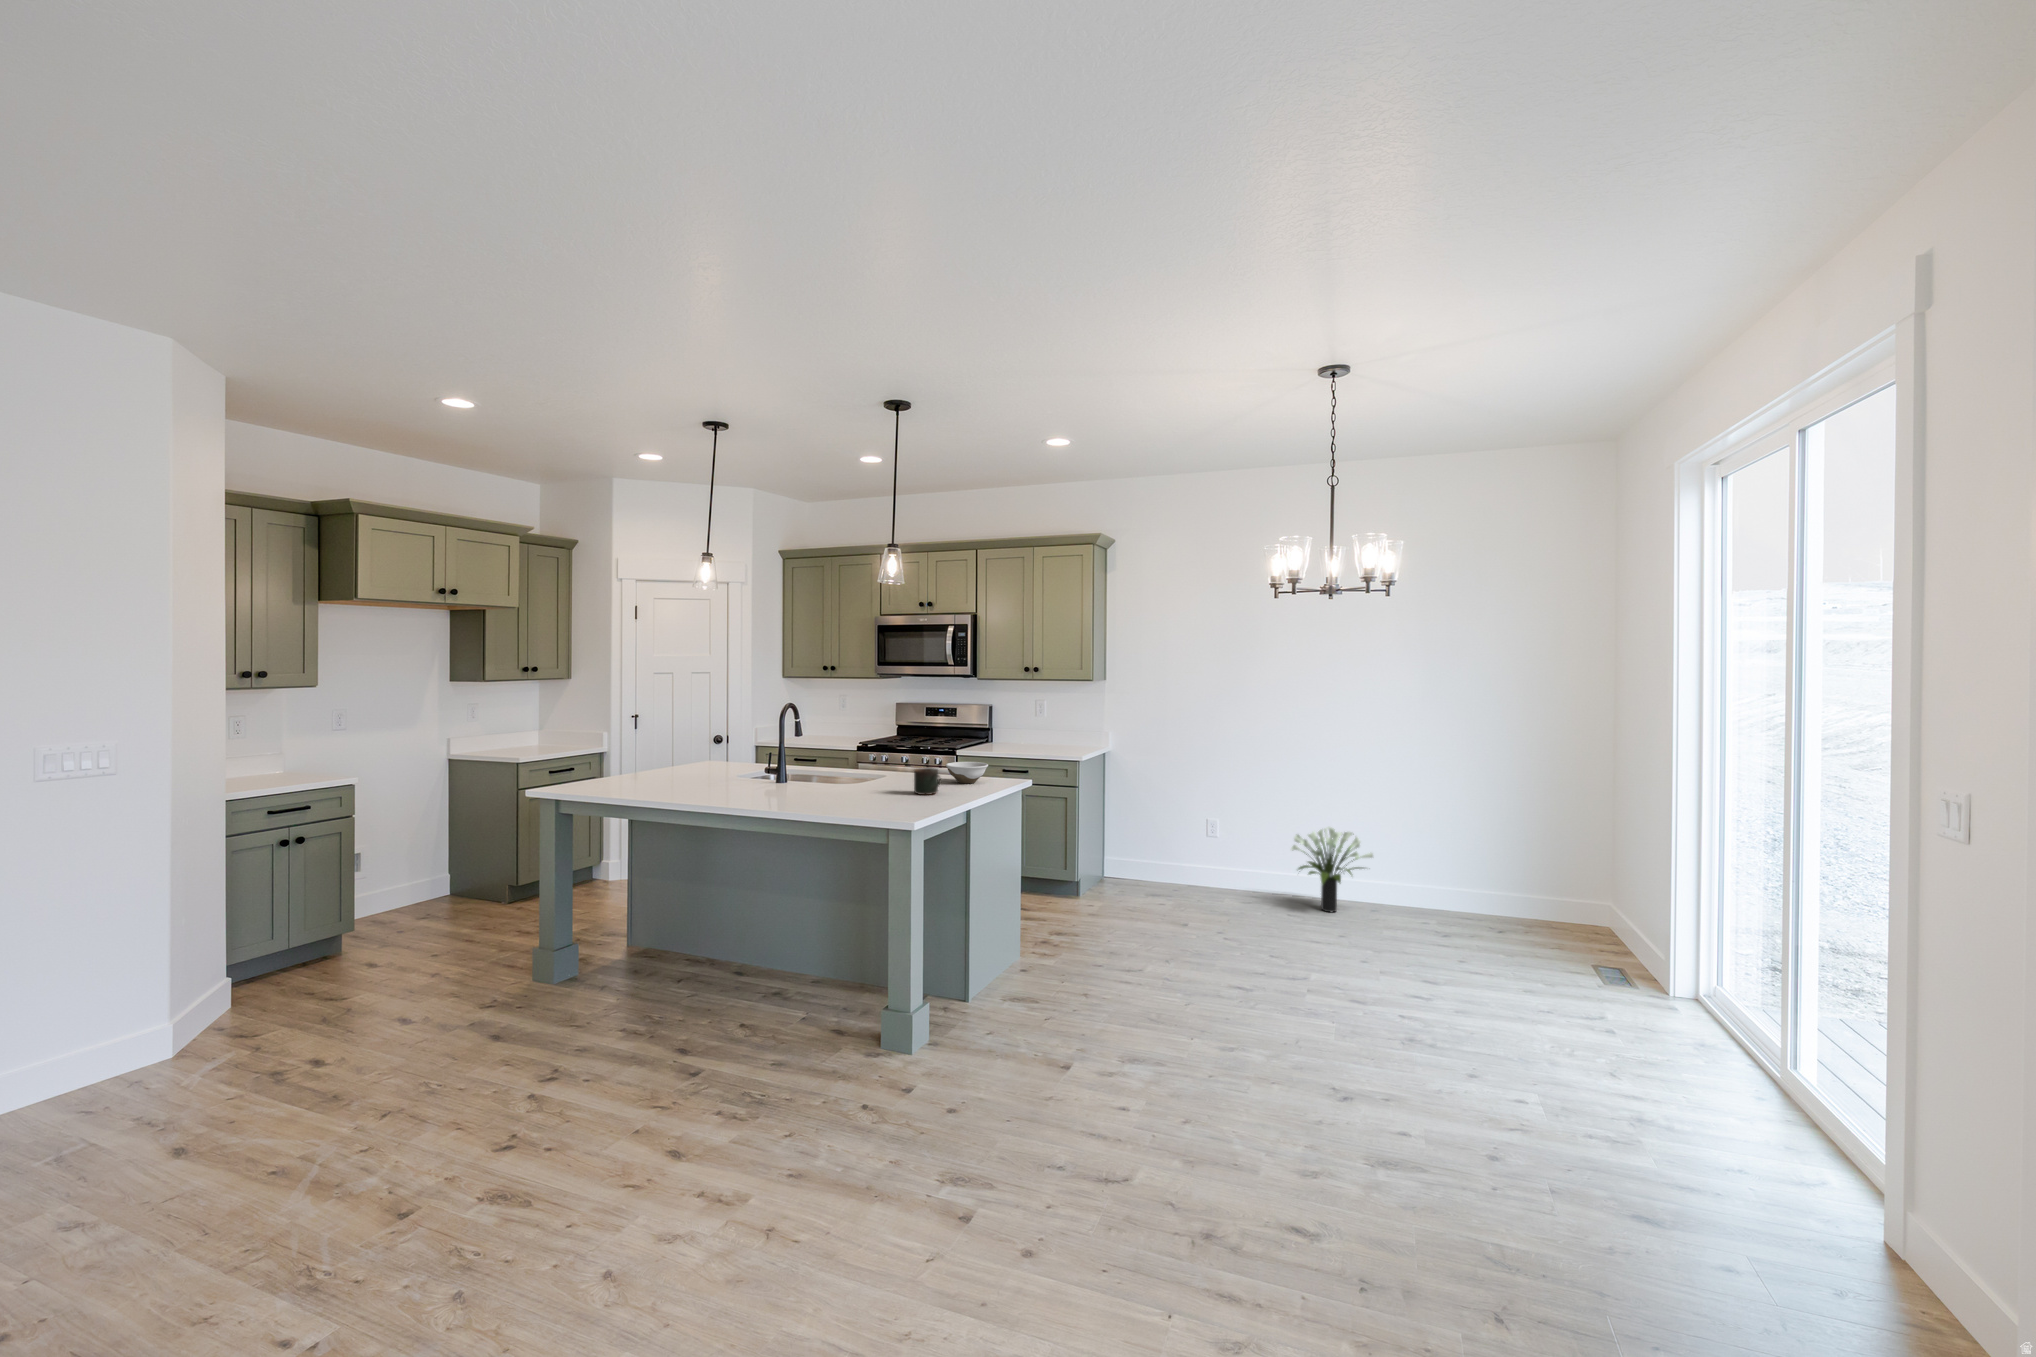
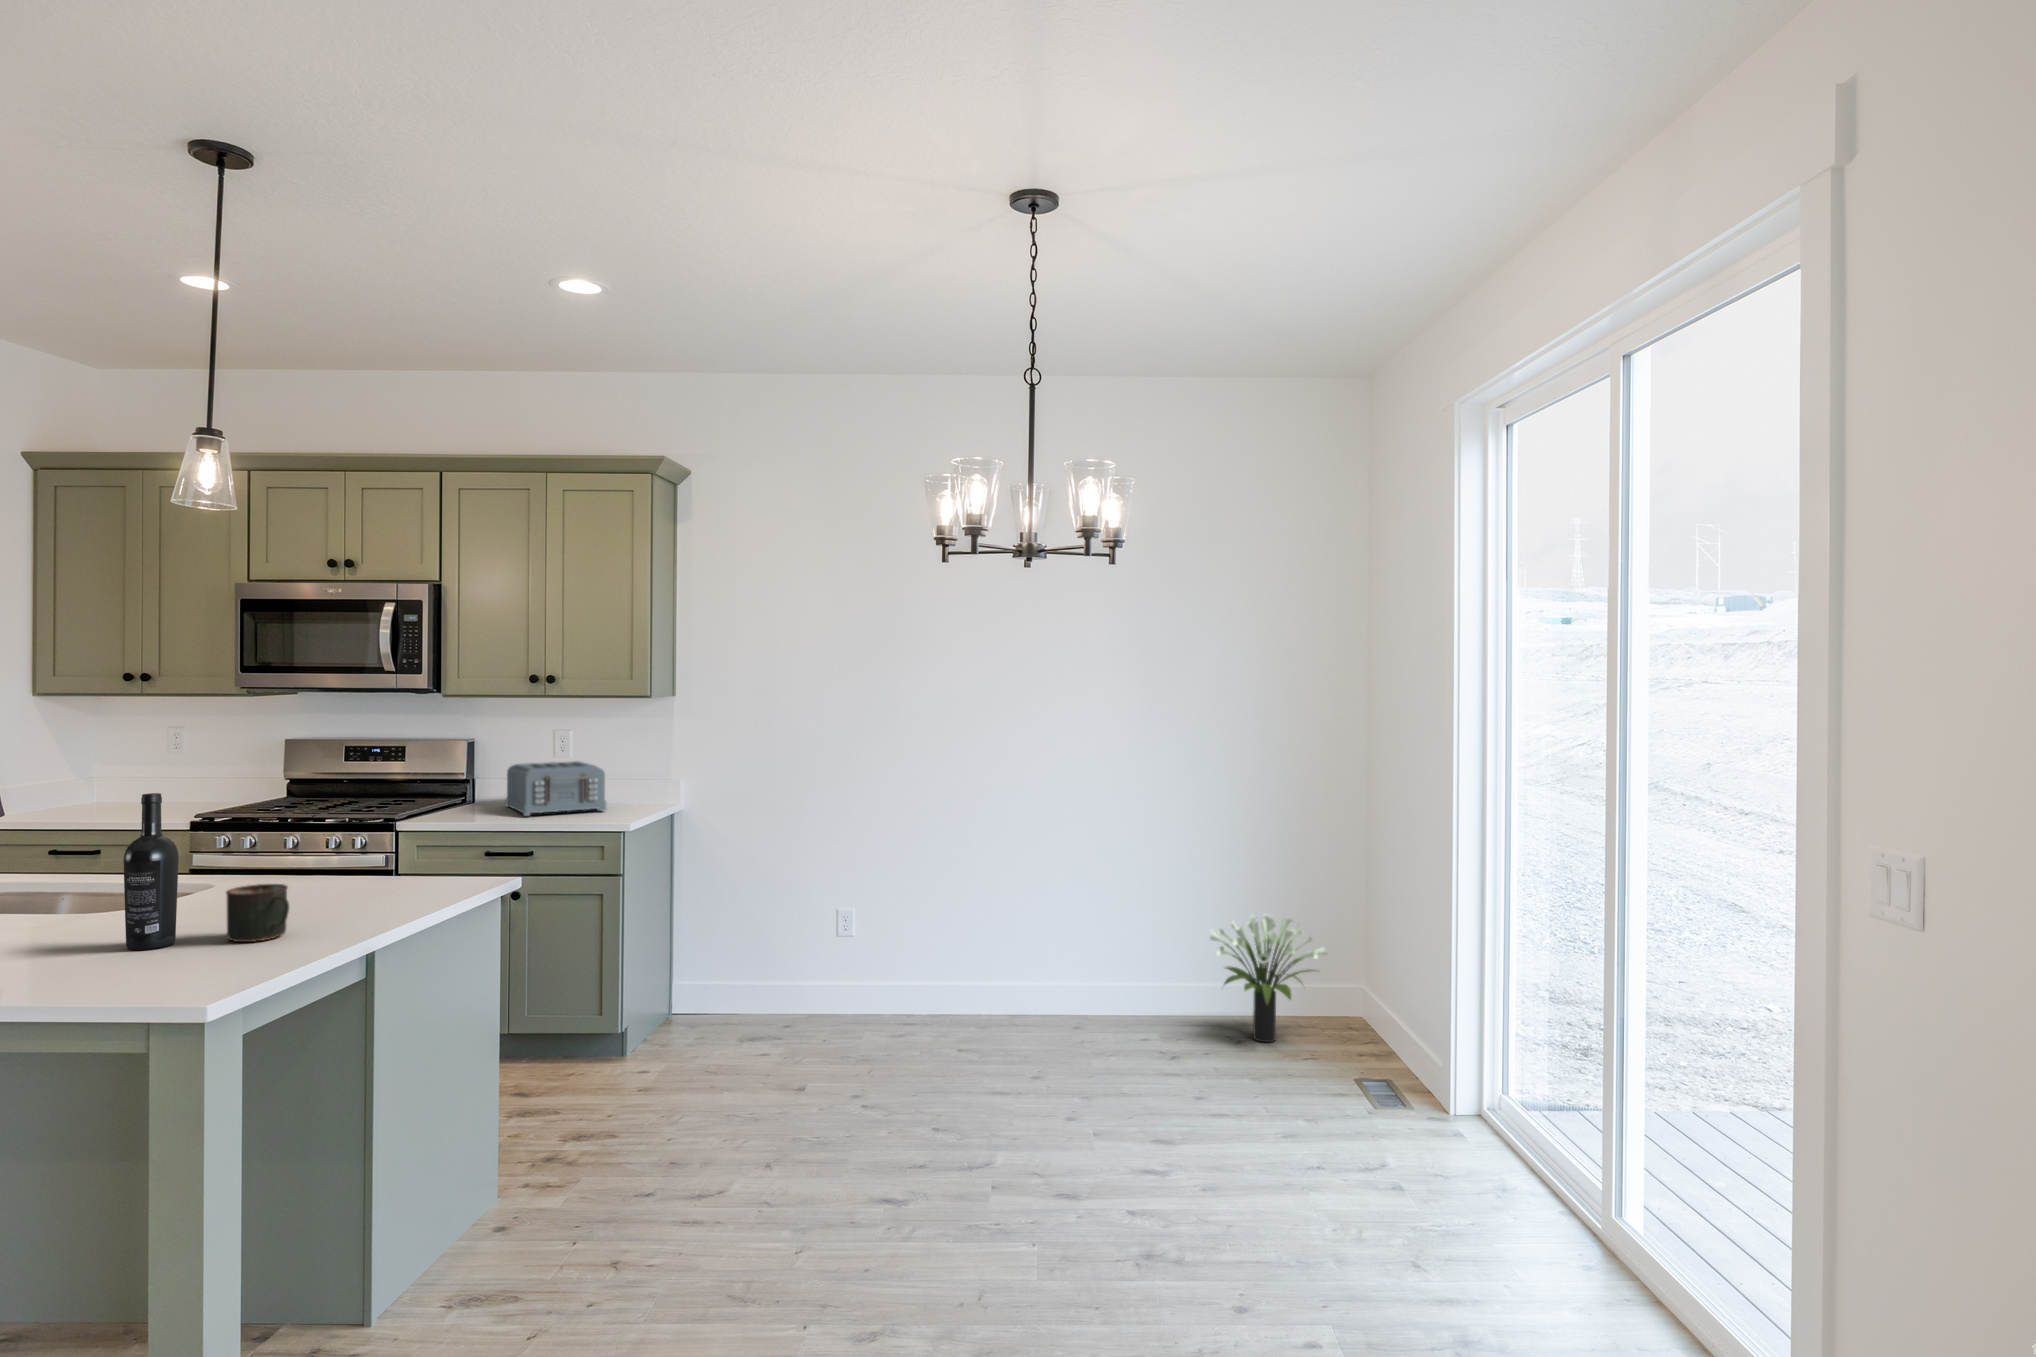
toaster: none [1009,719,1066,750] -> present [505,761,606,816]
wine bottle: none [875,722,895,794] -> present [123,793,179,950]
bowl: present [946,762,988,783] -> none [324,858,420,903]
potted plant: present [1291,827,1373,912] -> present [1210,914,1327,1042]

